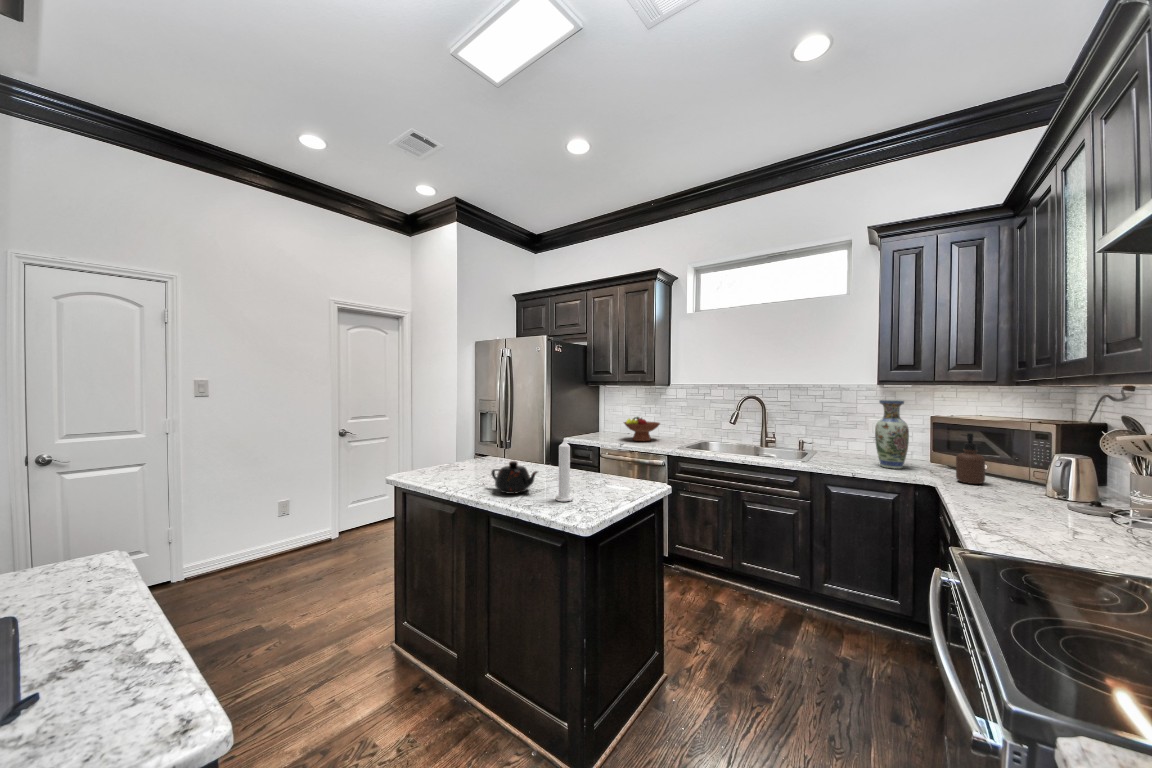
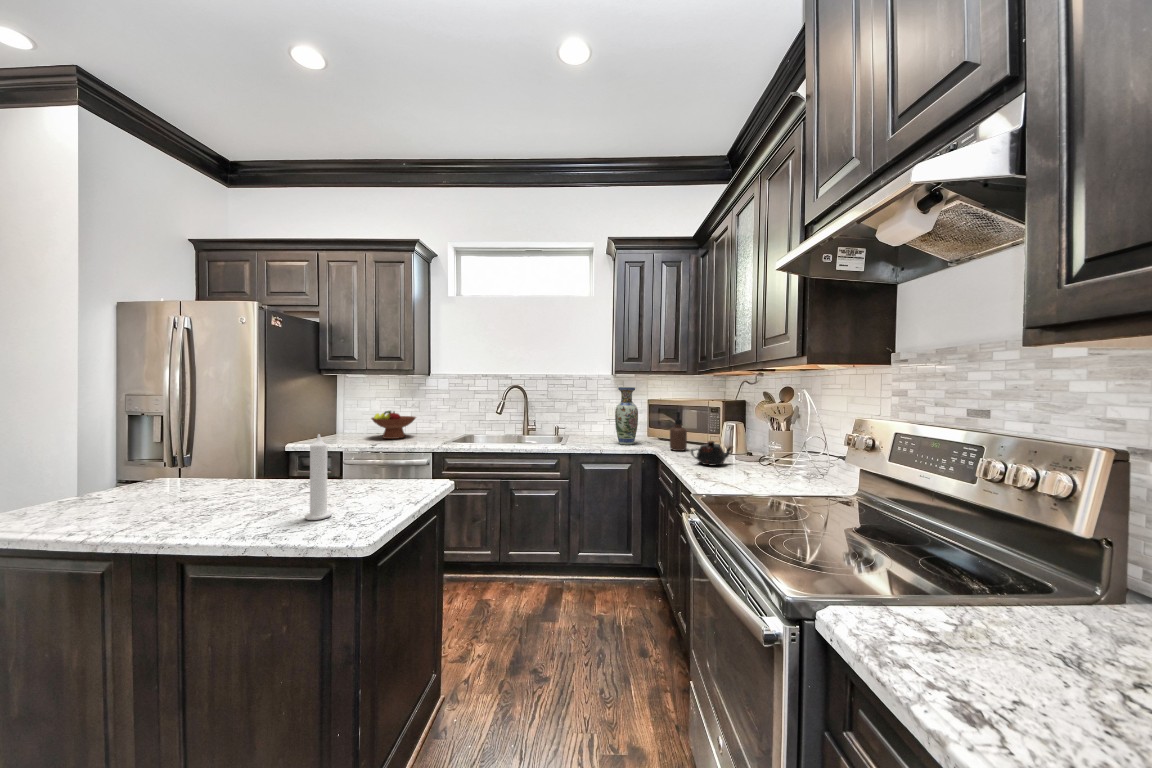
teapot: present [492,461,538,494] -> present [691,441,732,466]

